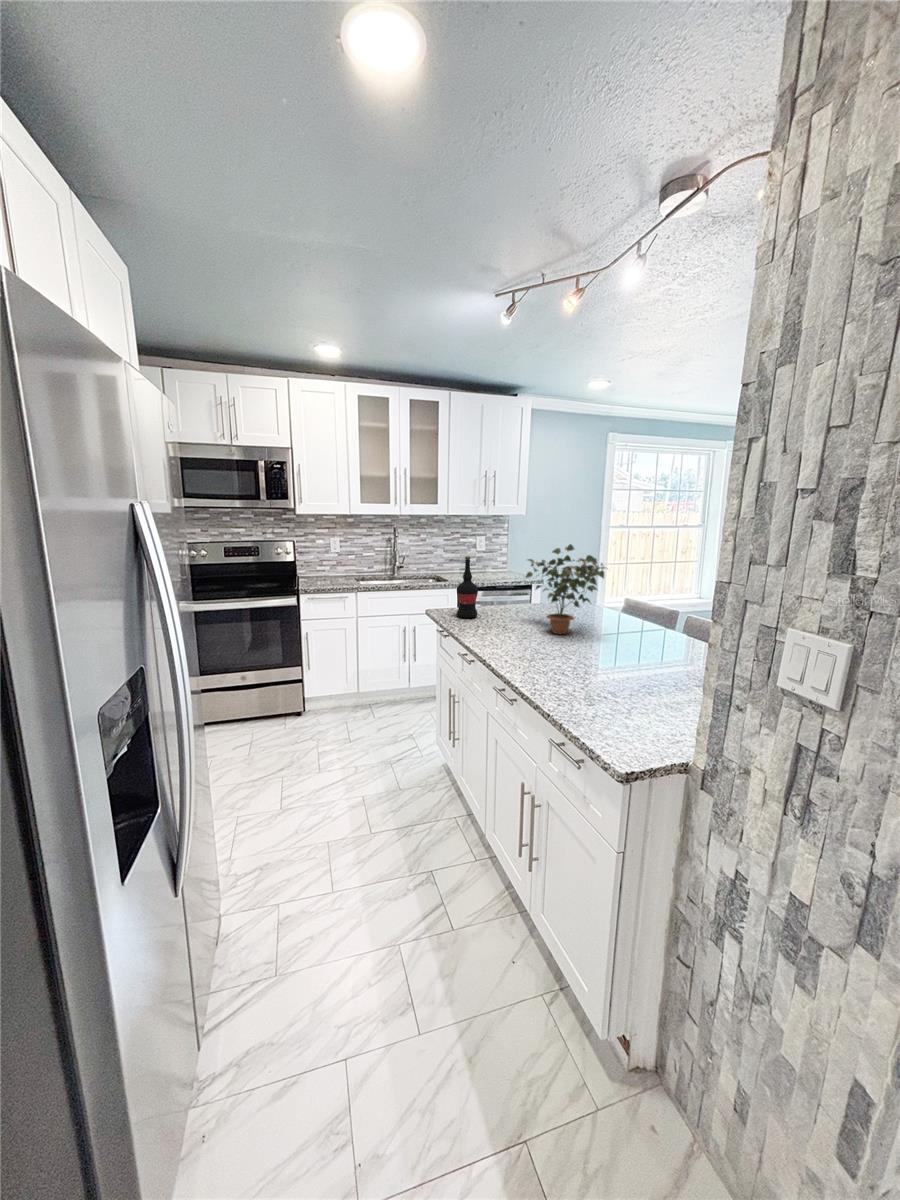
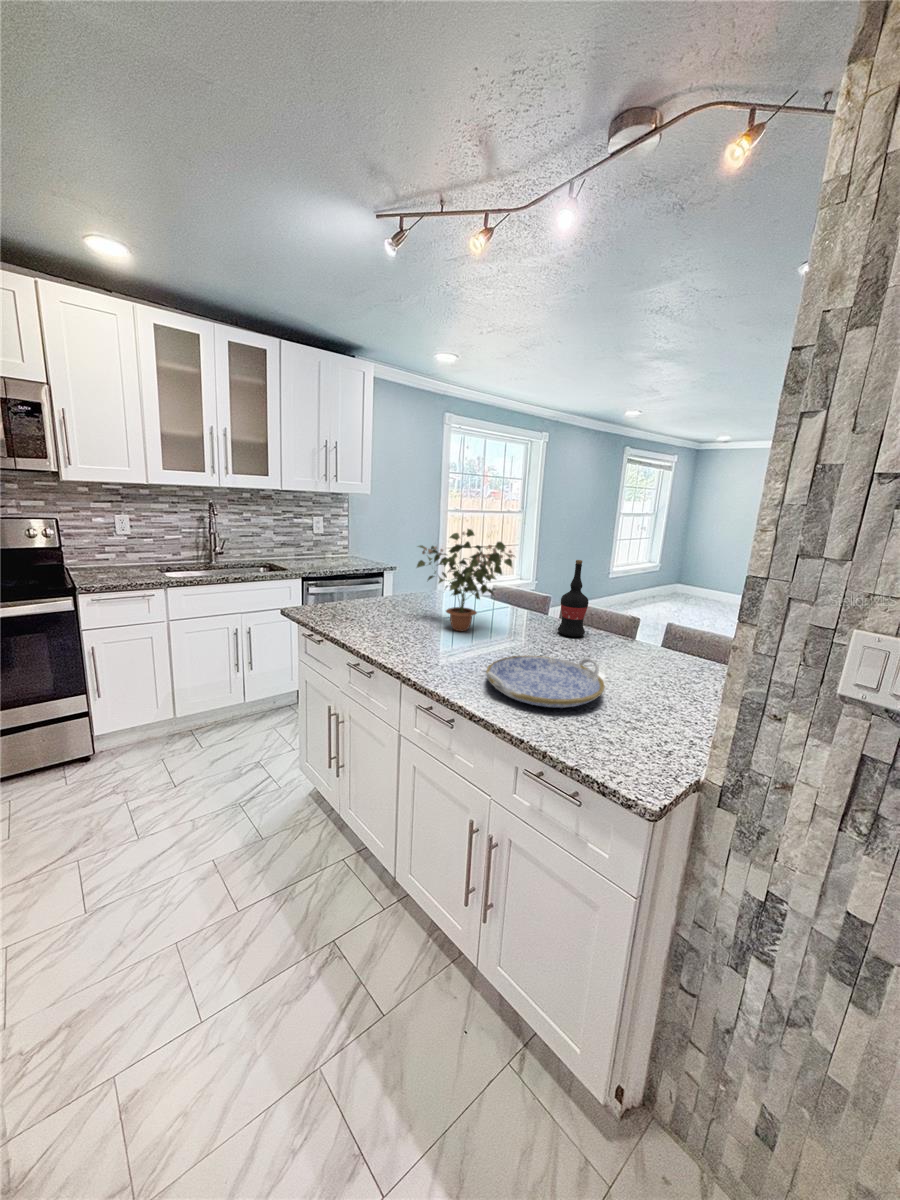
wine bottle: present [457,556,478,618] -> present [558,560,589,637]
serving tray: none [542,654,653,696] -> present [486,656,605,708]

